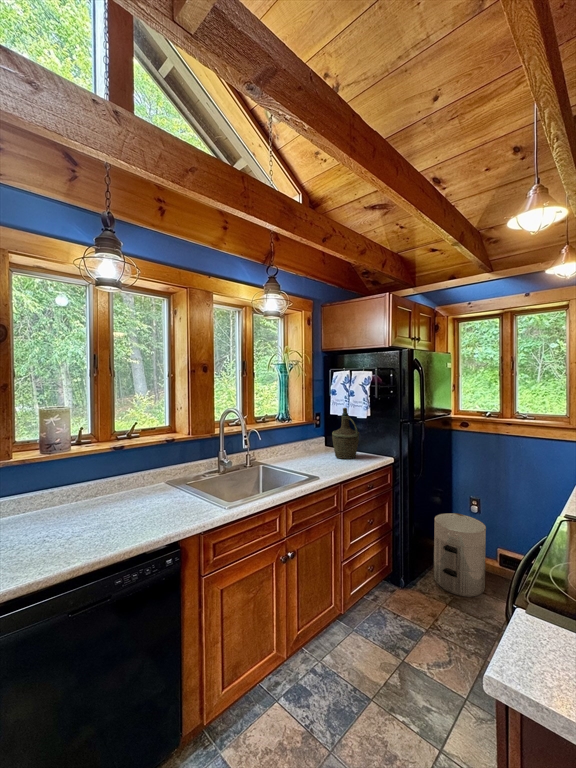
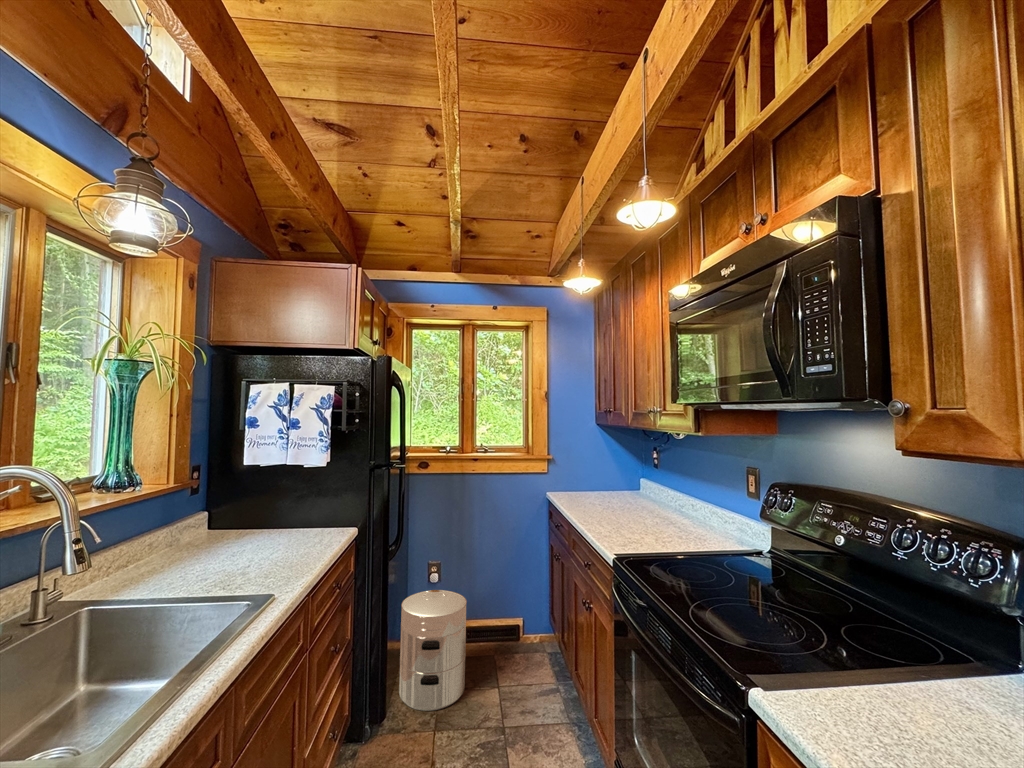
bottle: present [332,408,359,459] -> none [246,450,303,547]

